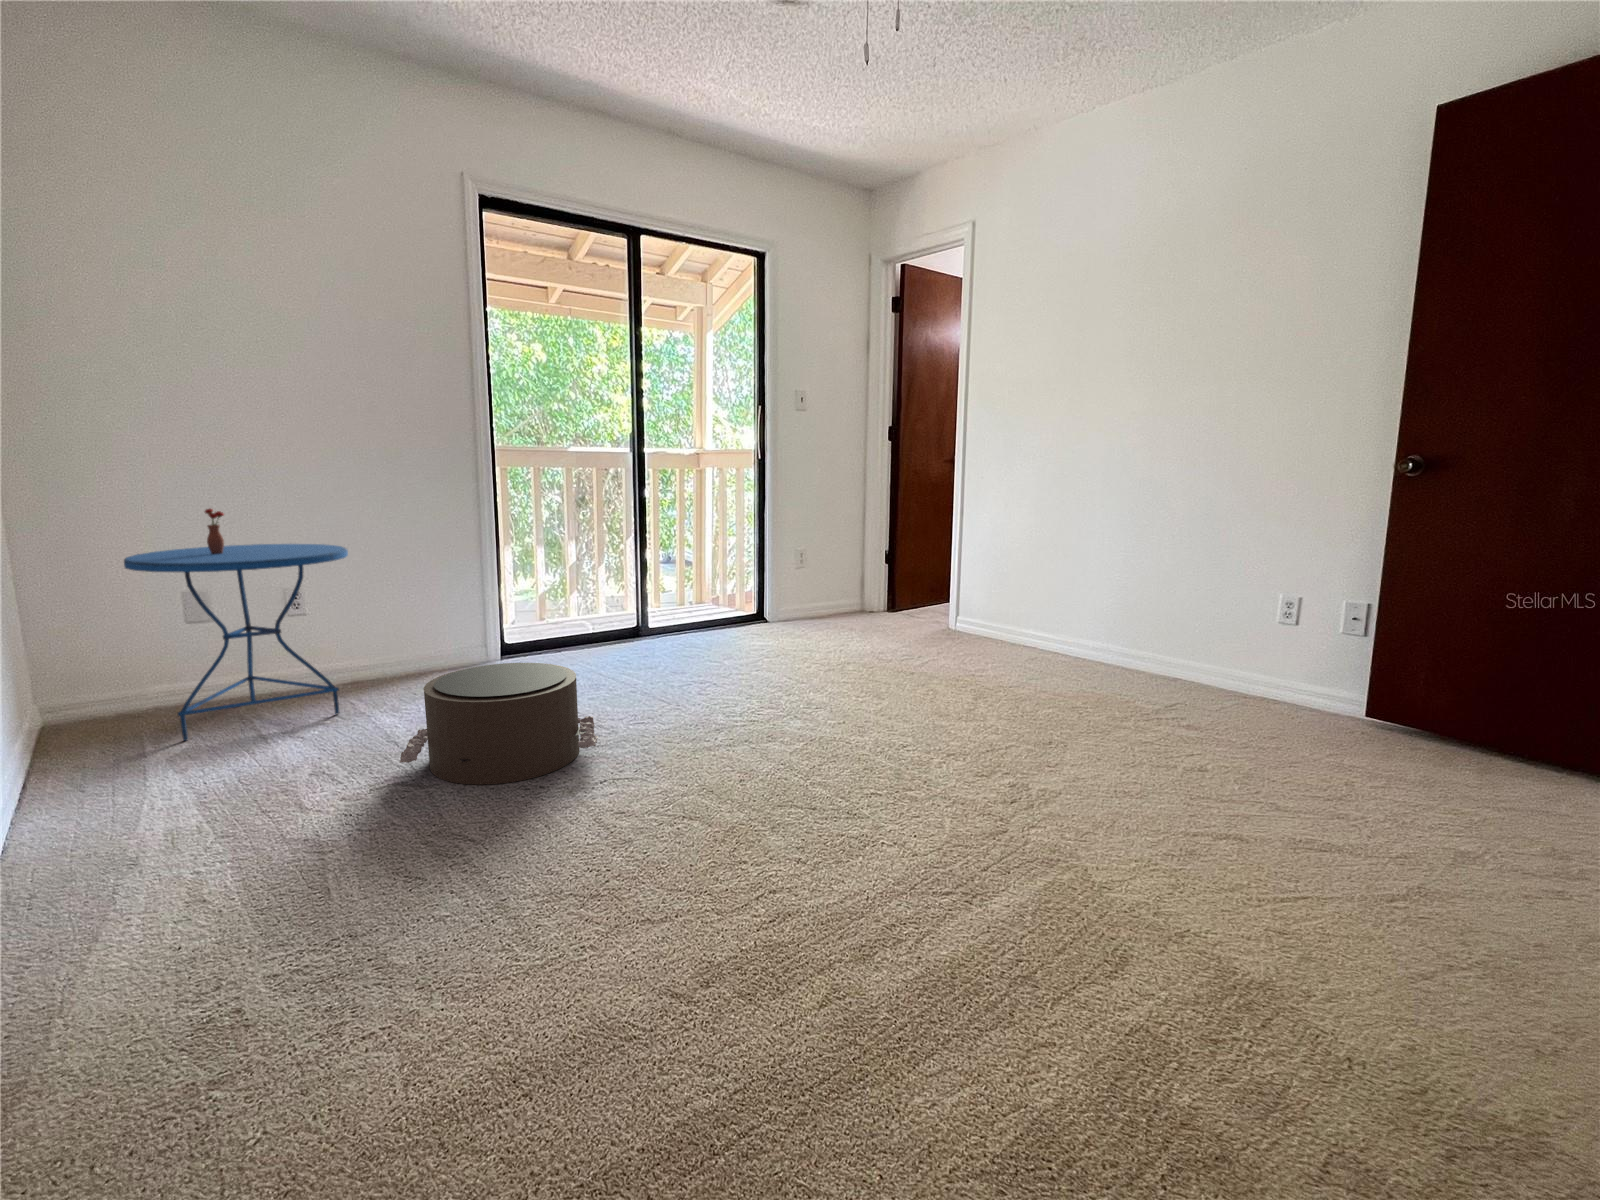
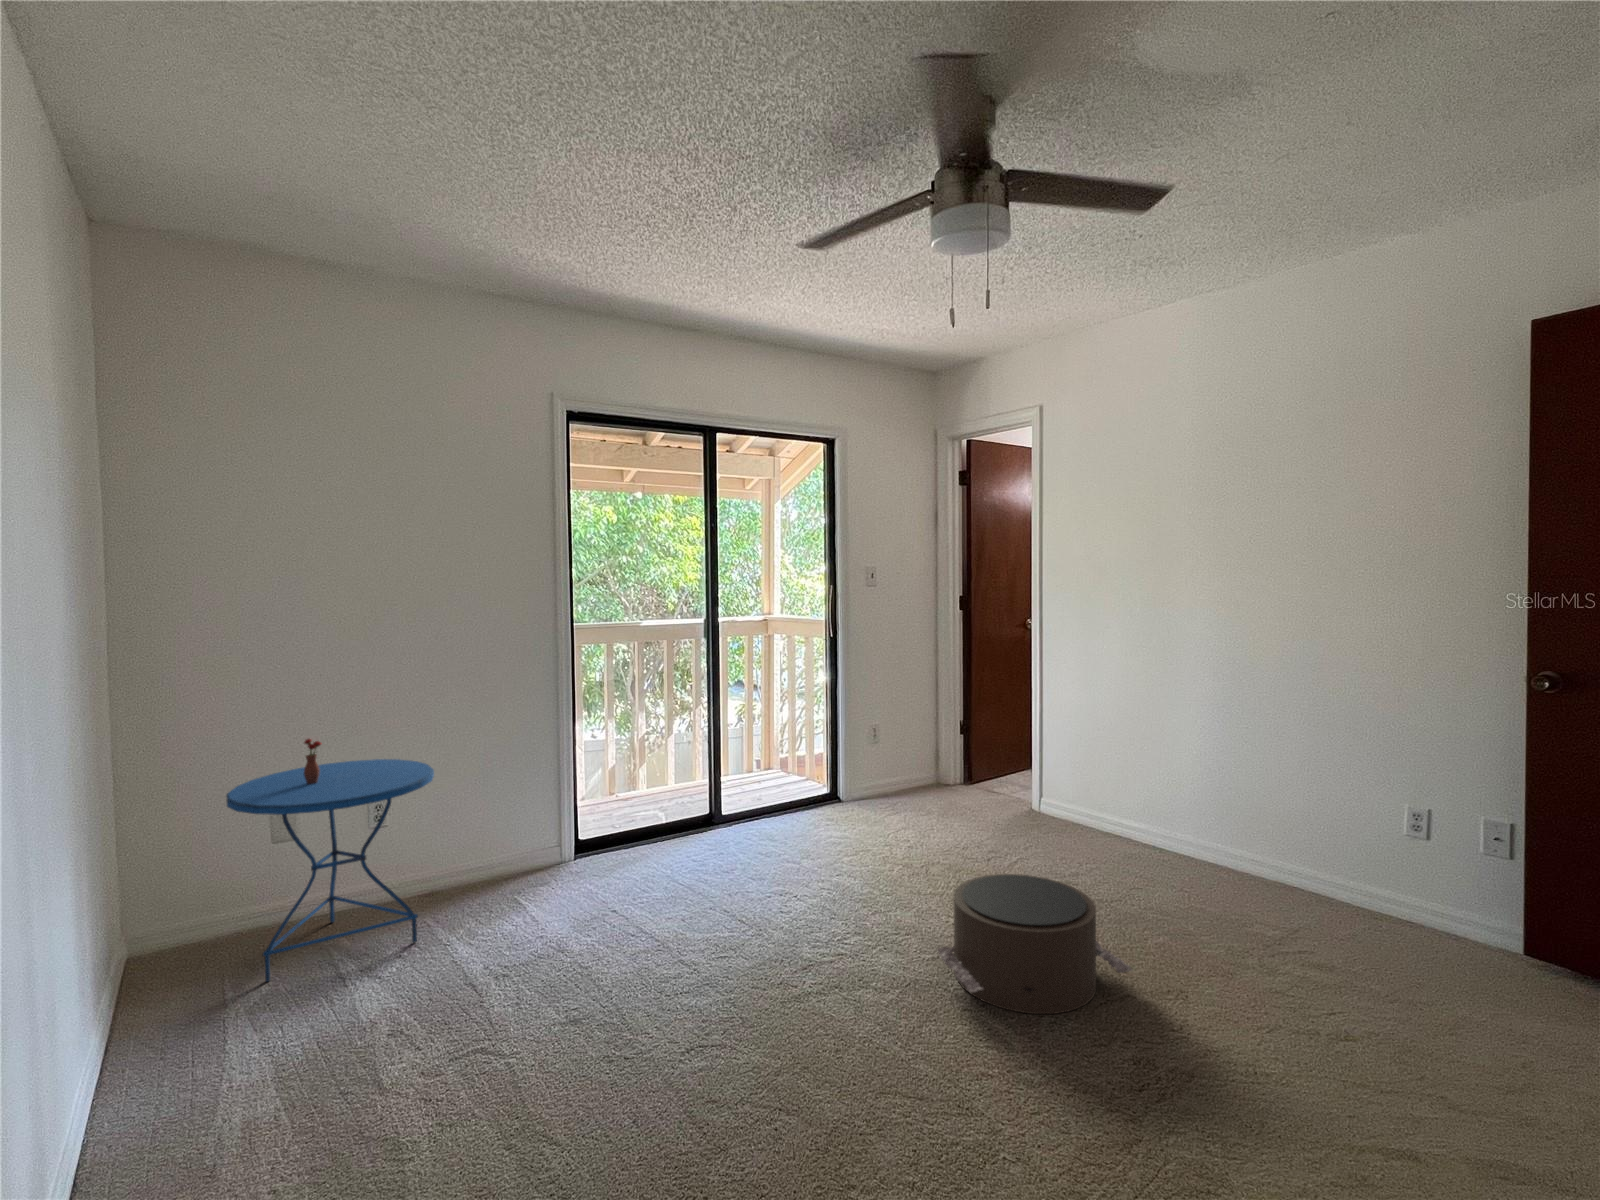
pouf: present [400,663,598,785] -> present [937,874,1133,1014]

